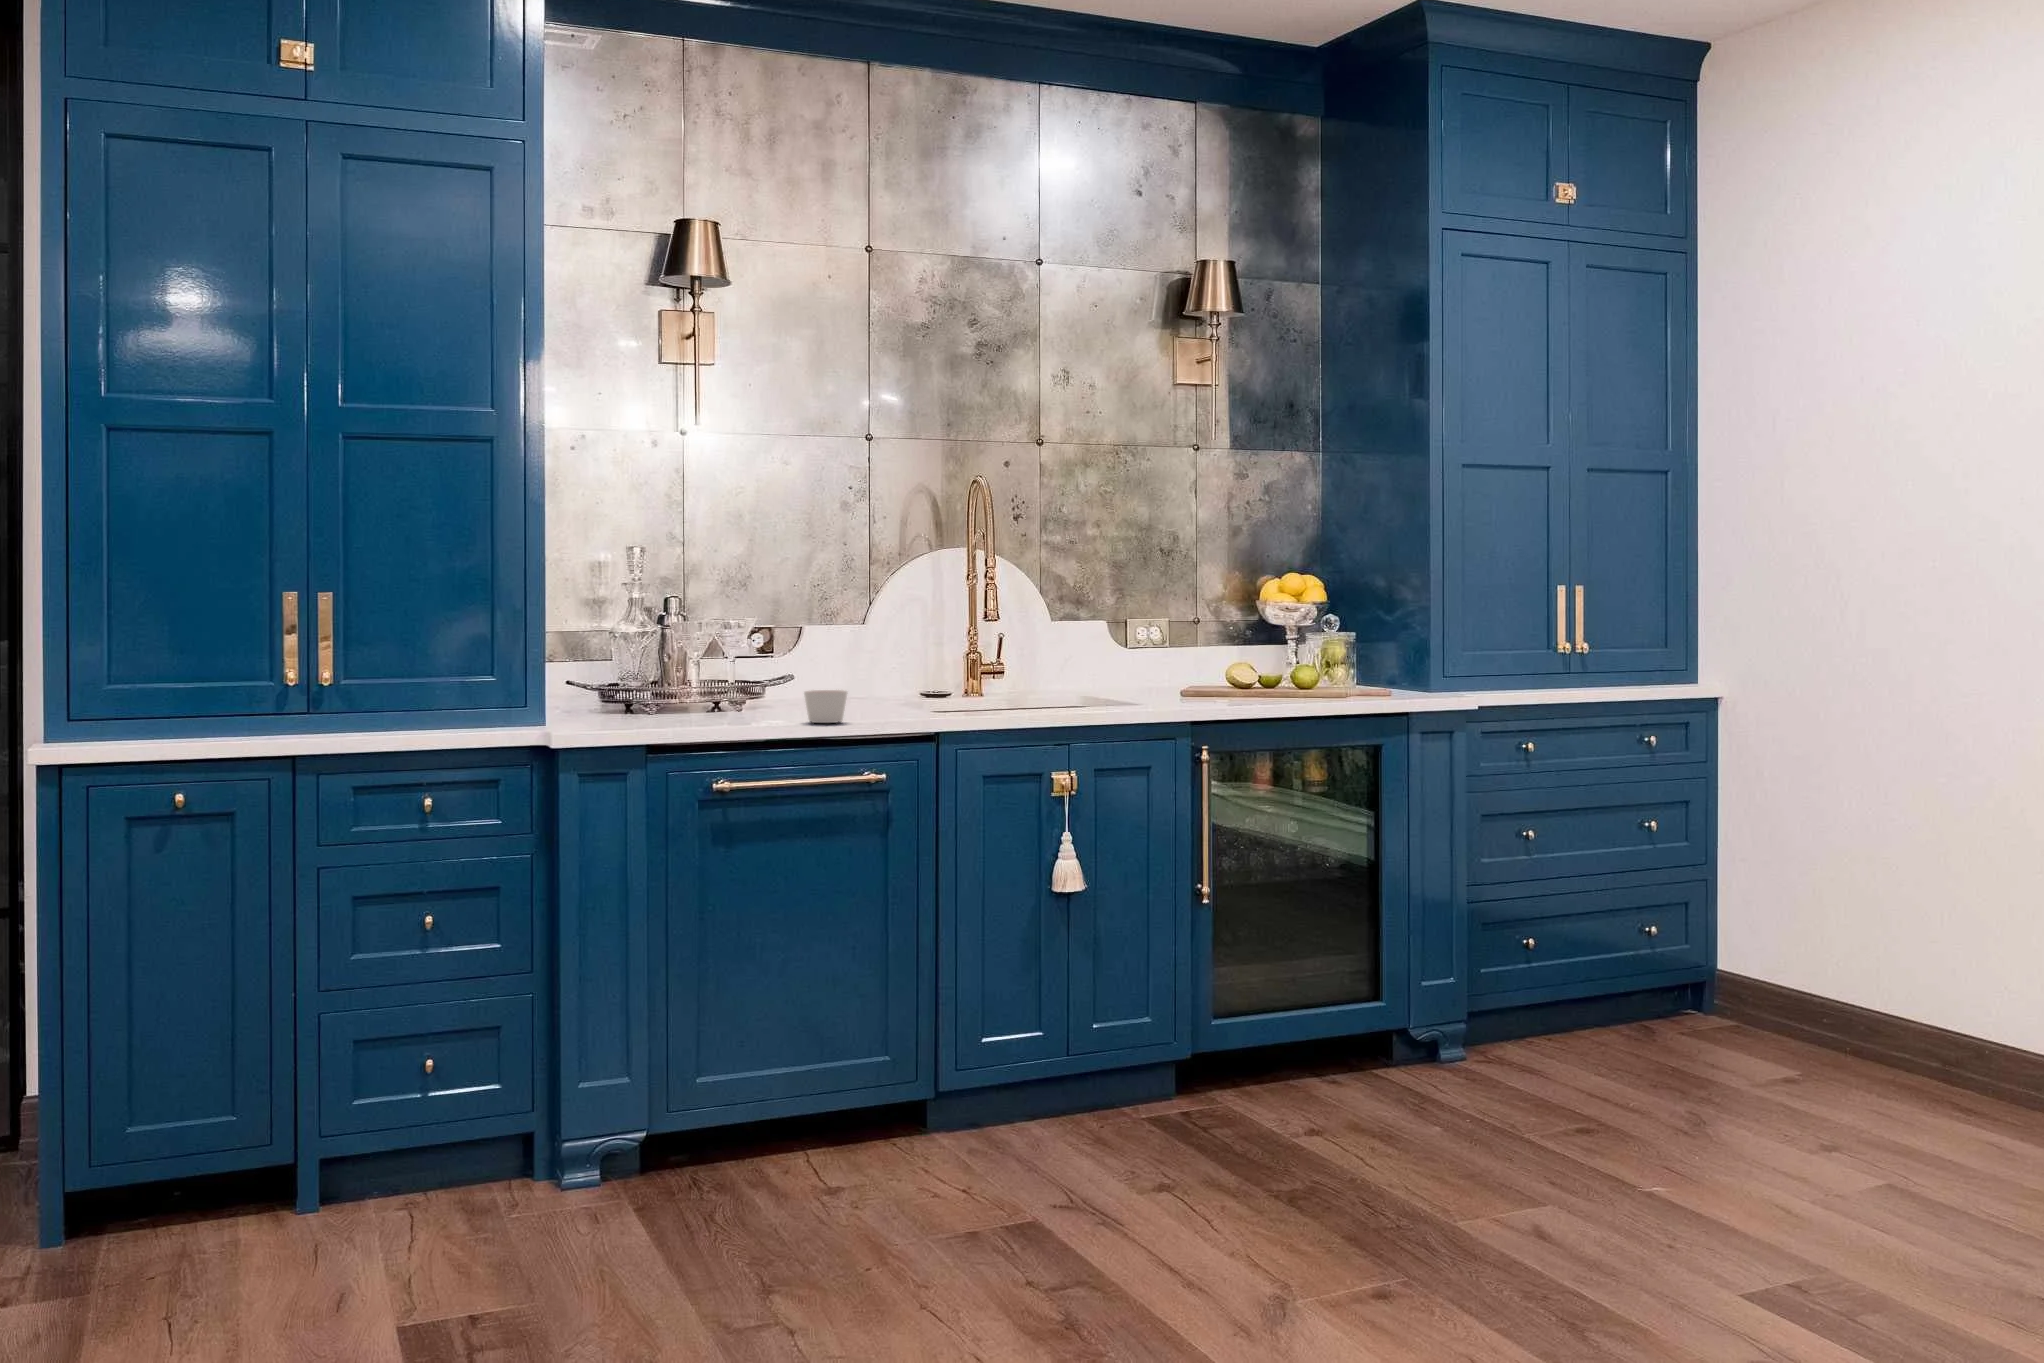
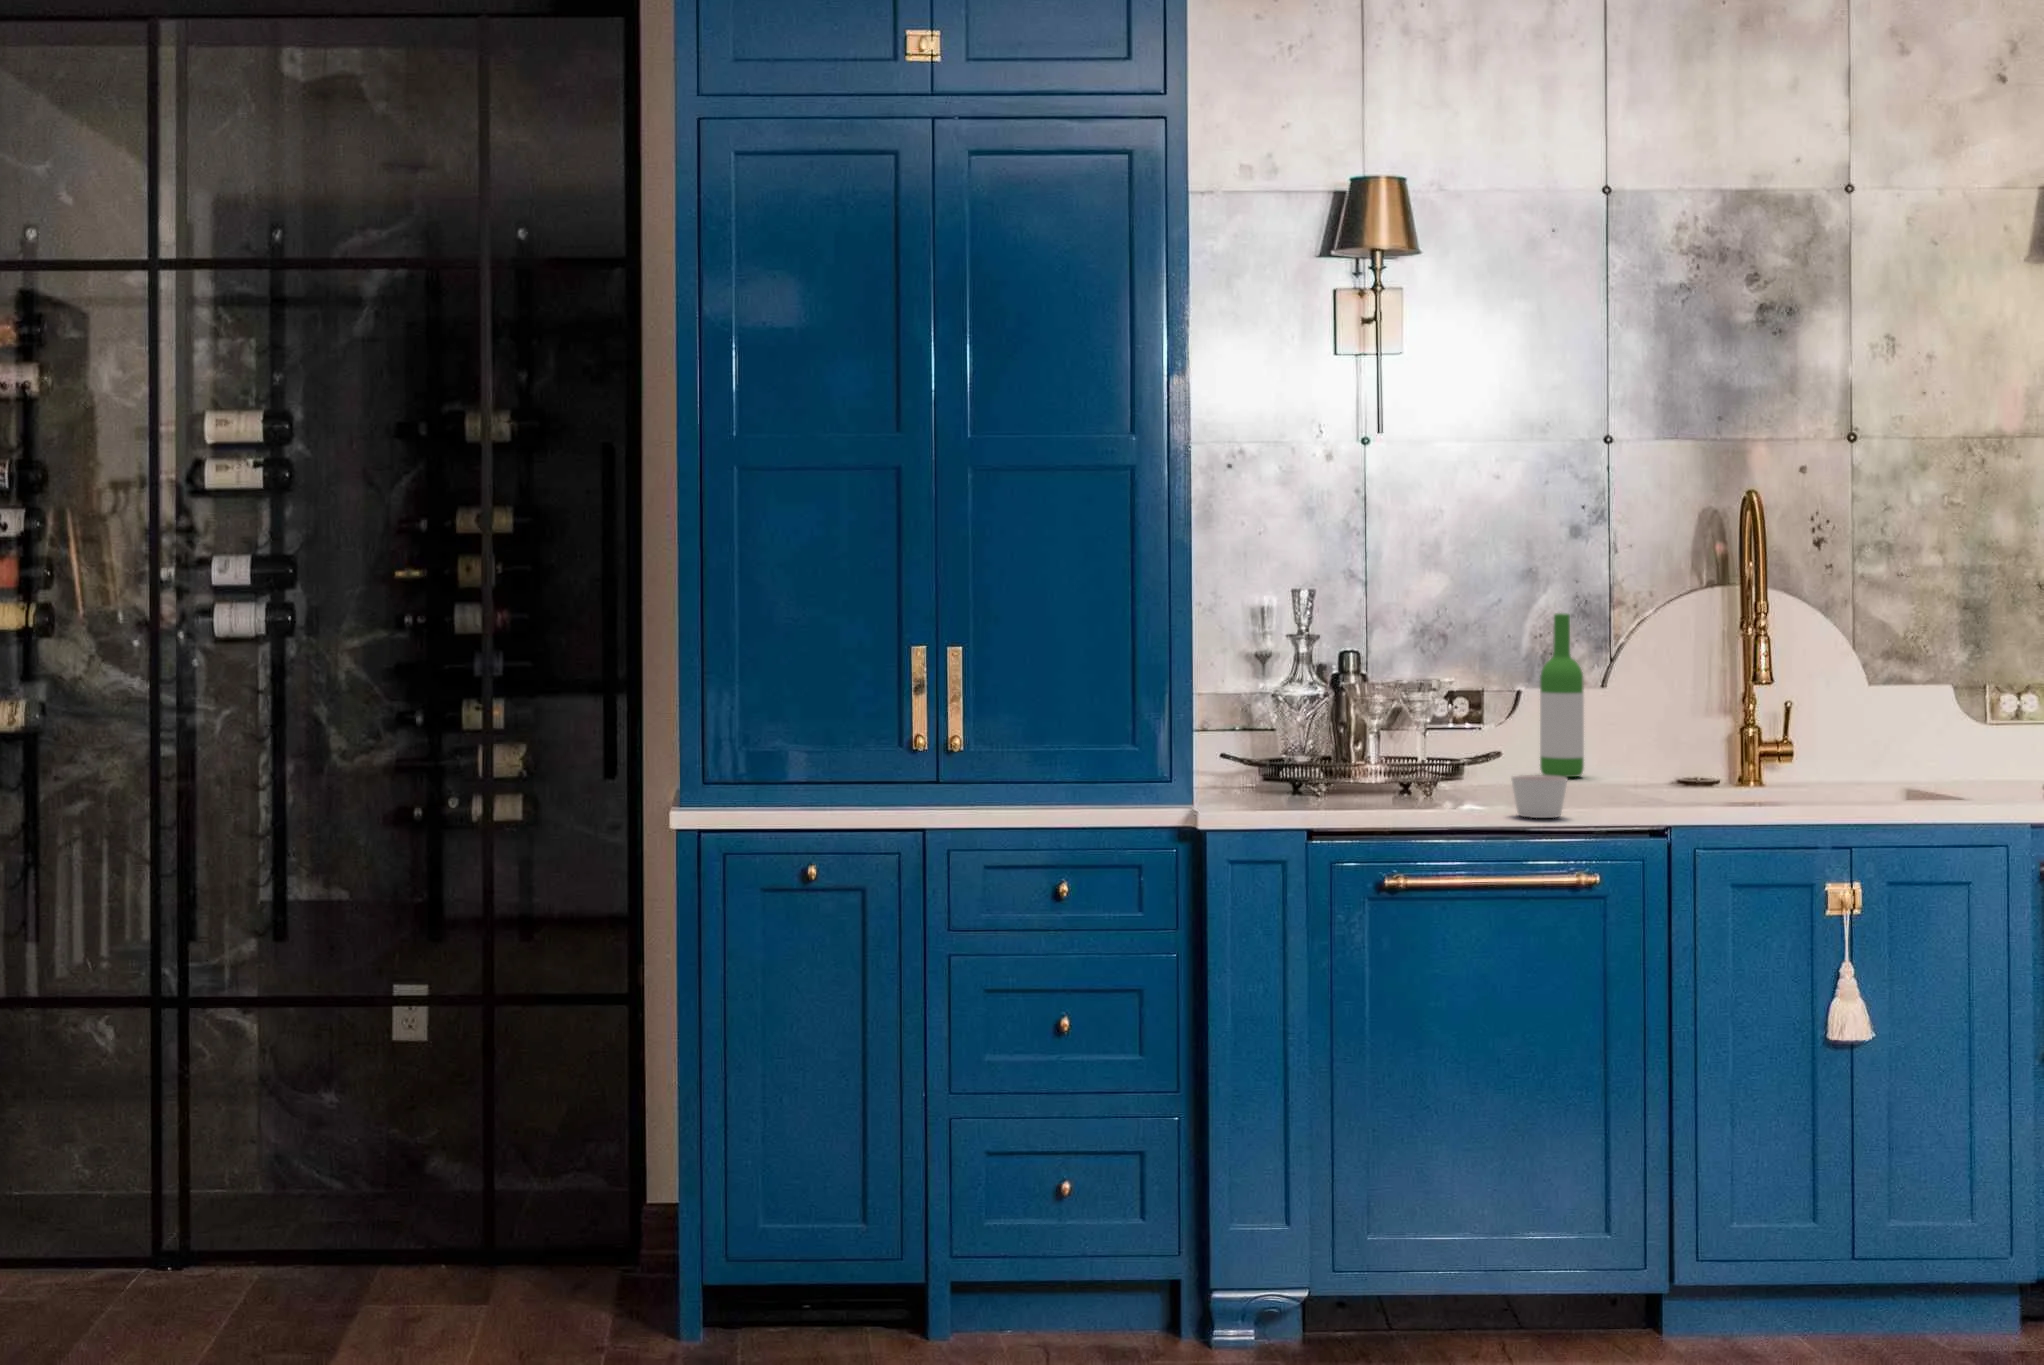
wine bottle: none [819,570,852,697] -> present [1540,613,1584,777]

